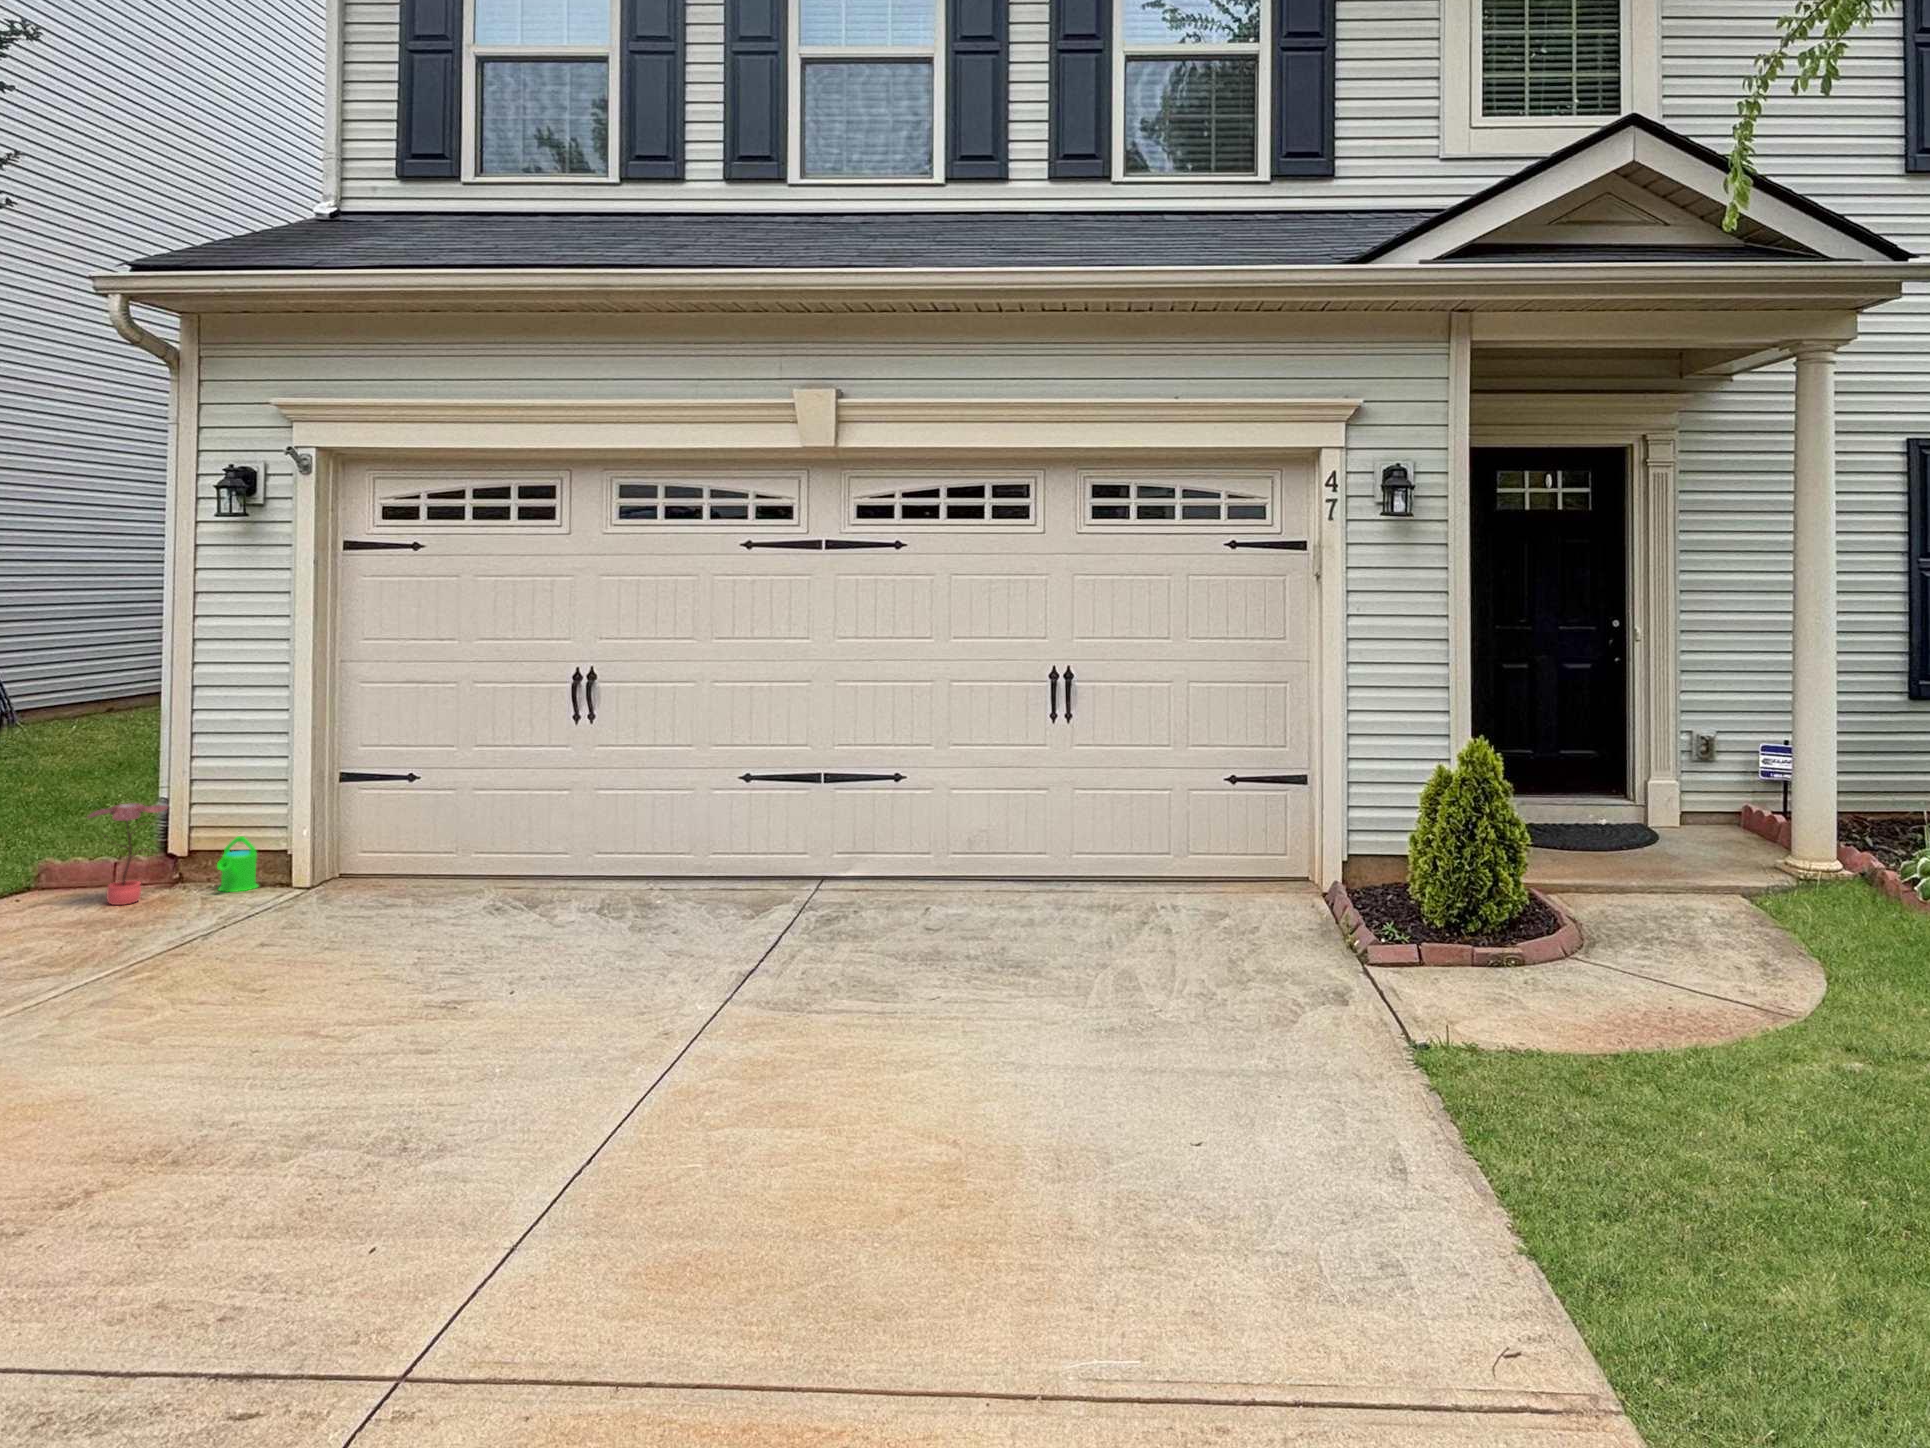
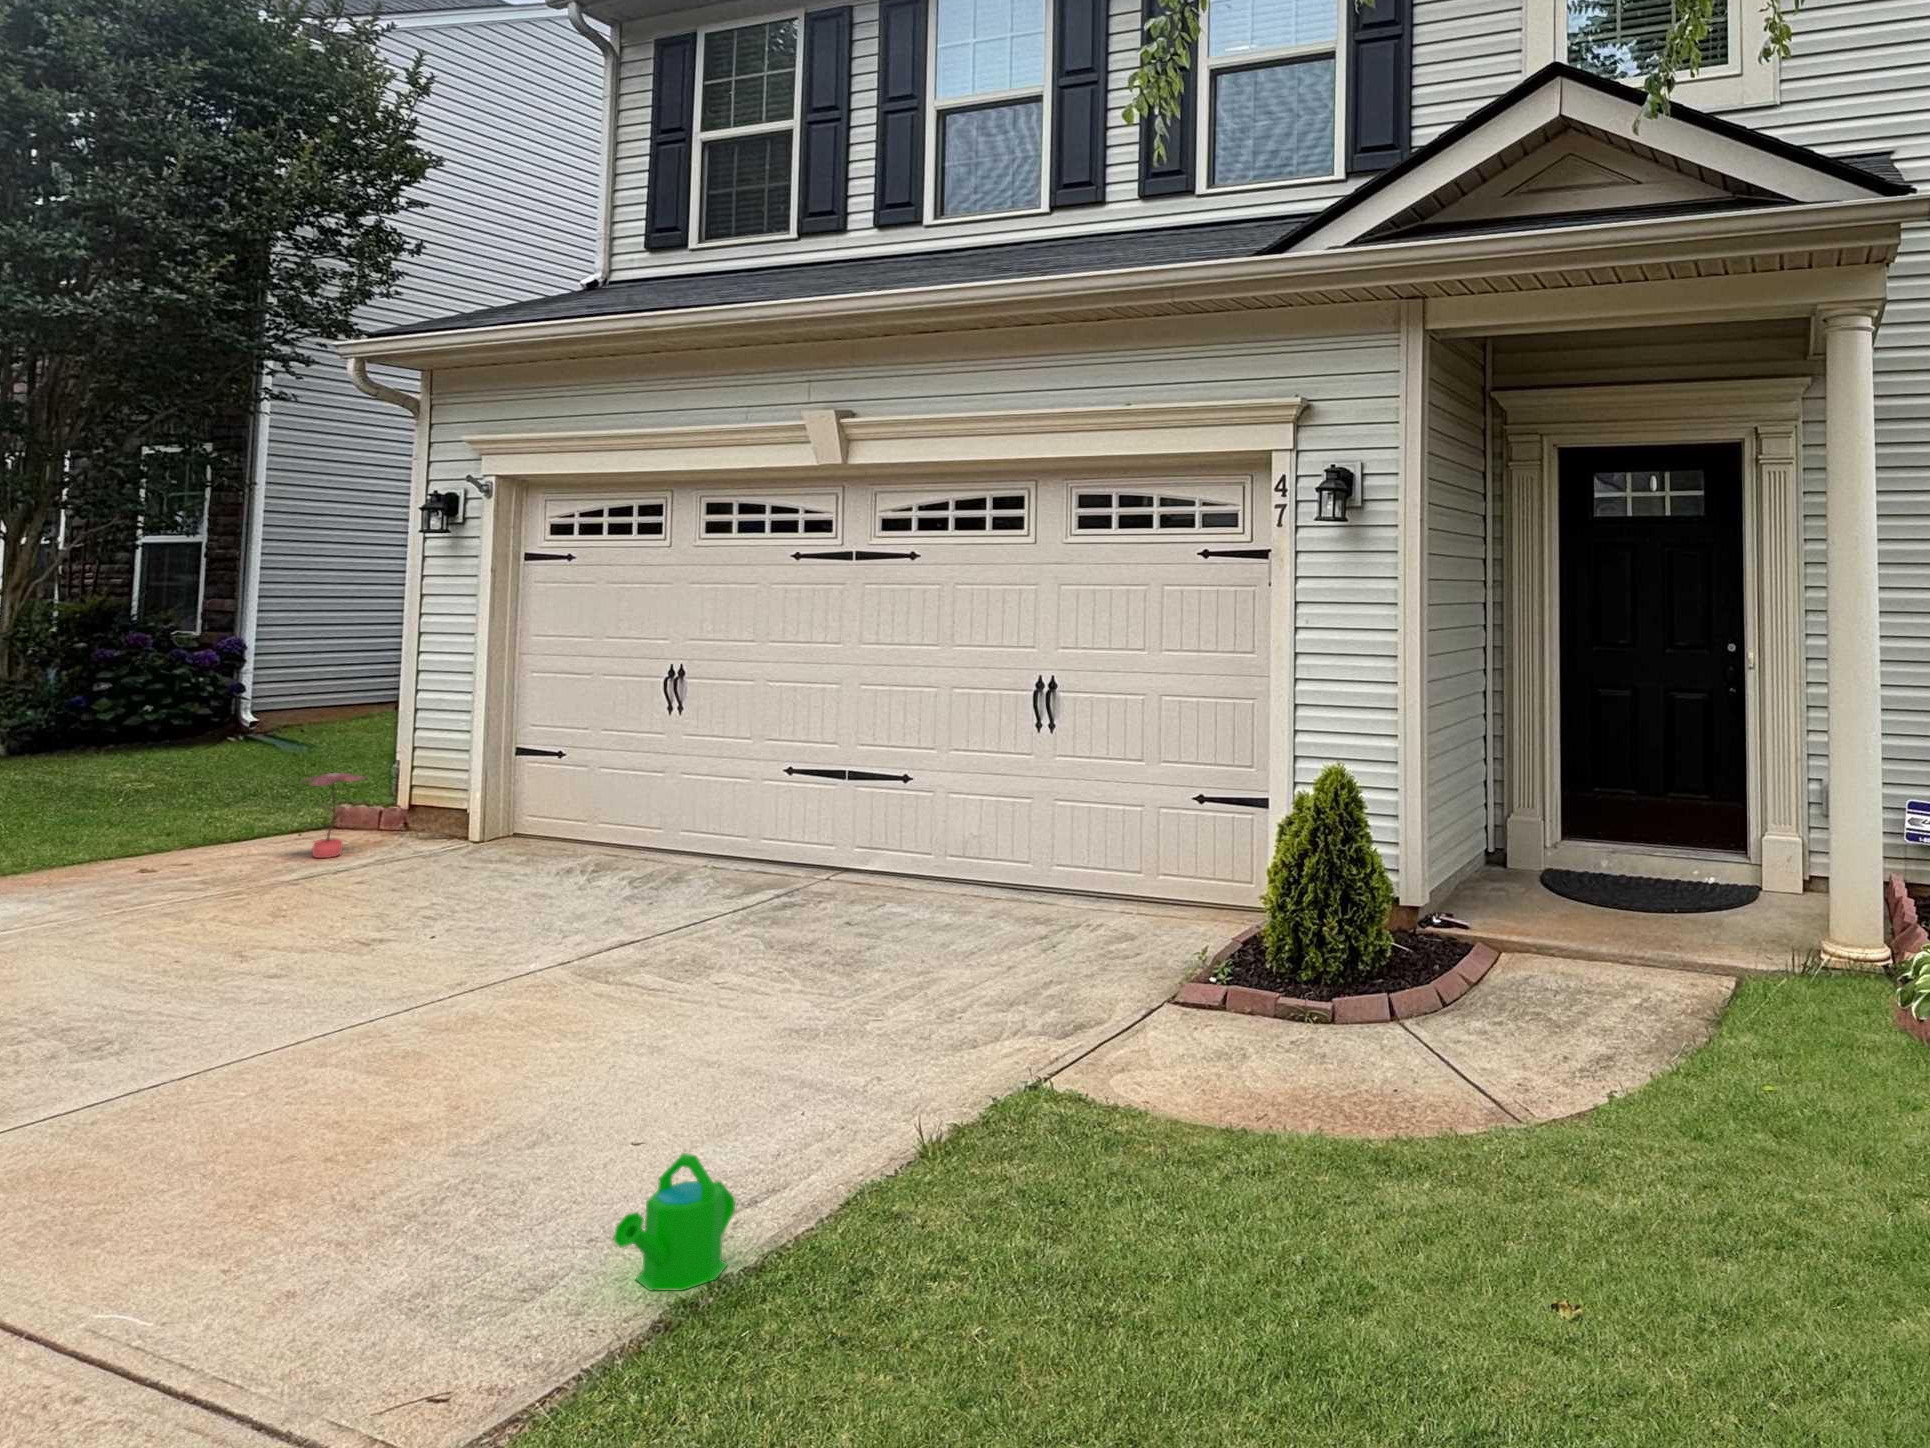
watering can: present [217,836,258,892] -> present [613,1153,735,1291]

